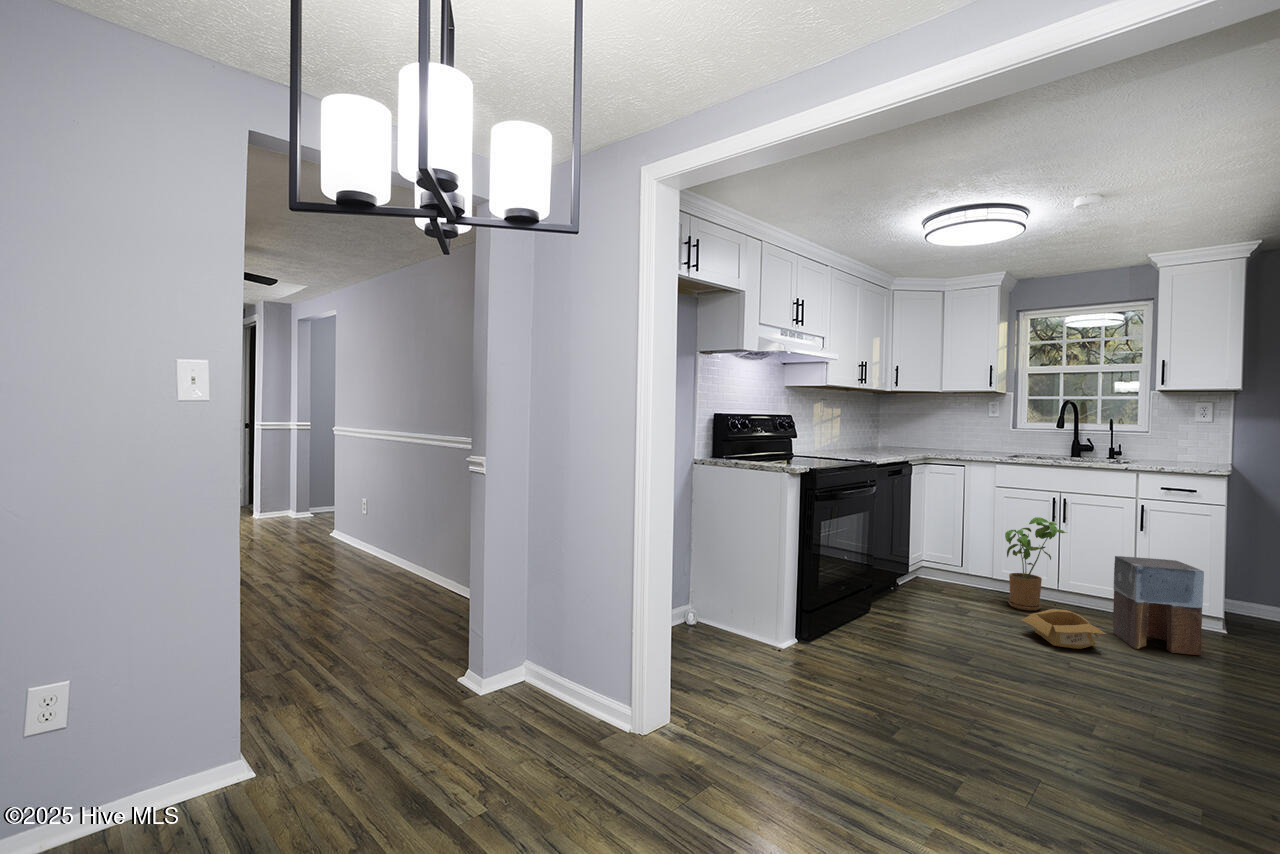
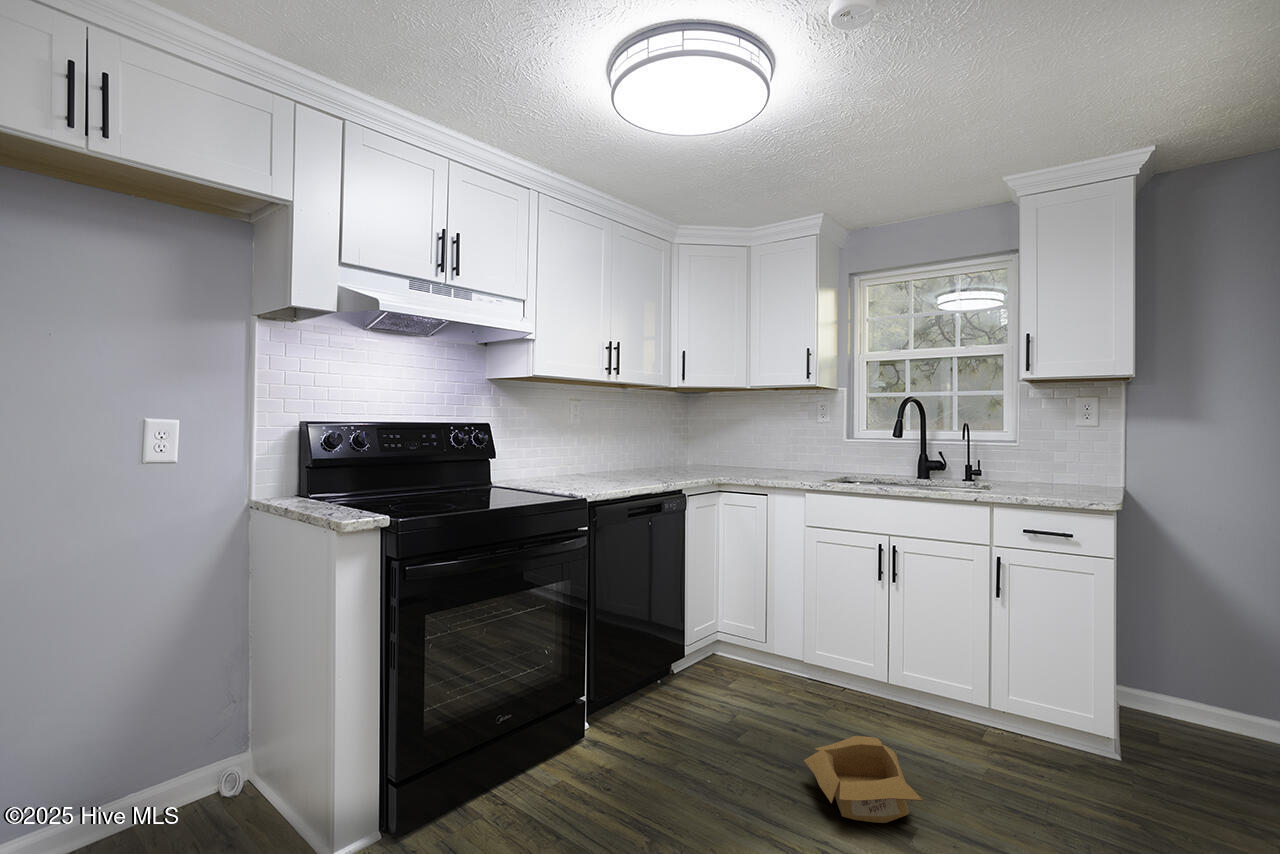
house plant: present [1005,517,1066,611] -> none [808,576,894,721]
stool: present [1113,556,1204,655] -> none [950,646,1079,826]

